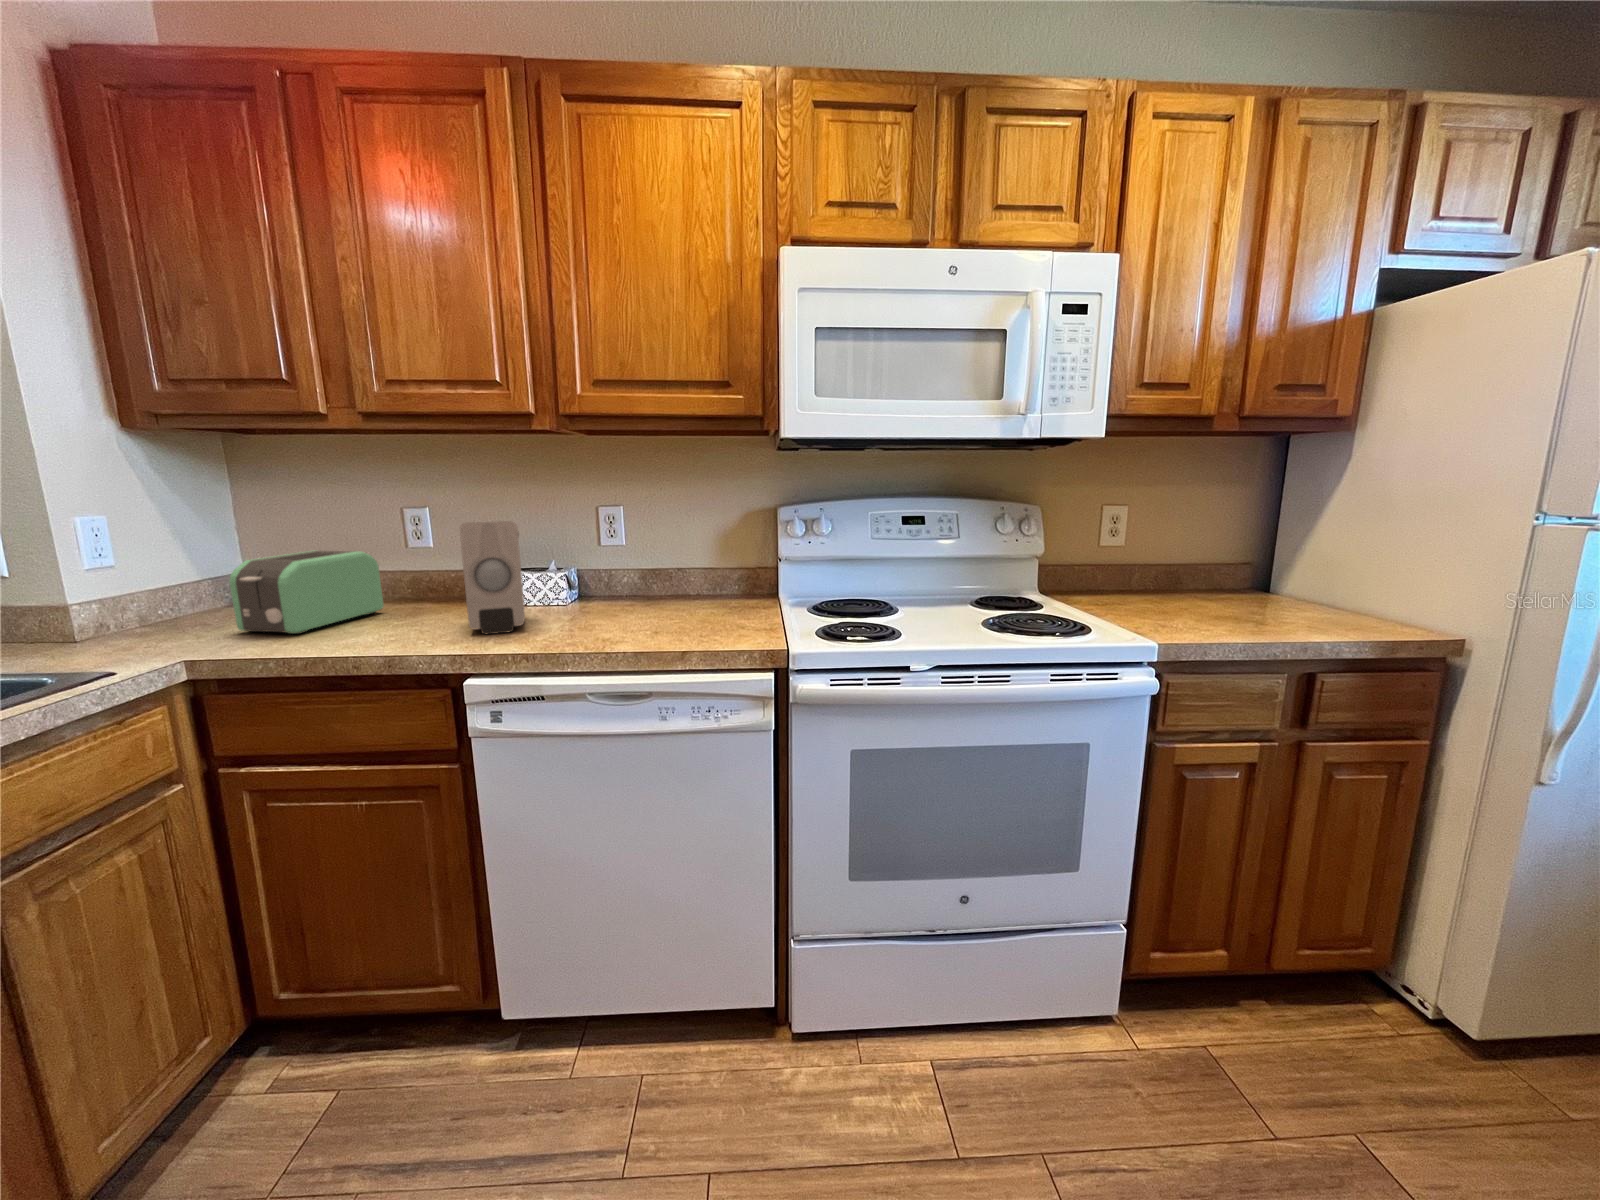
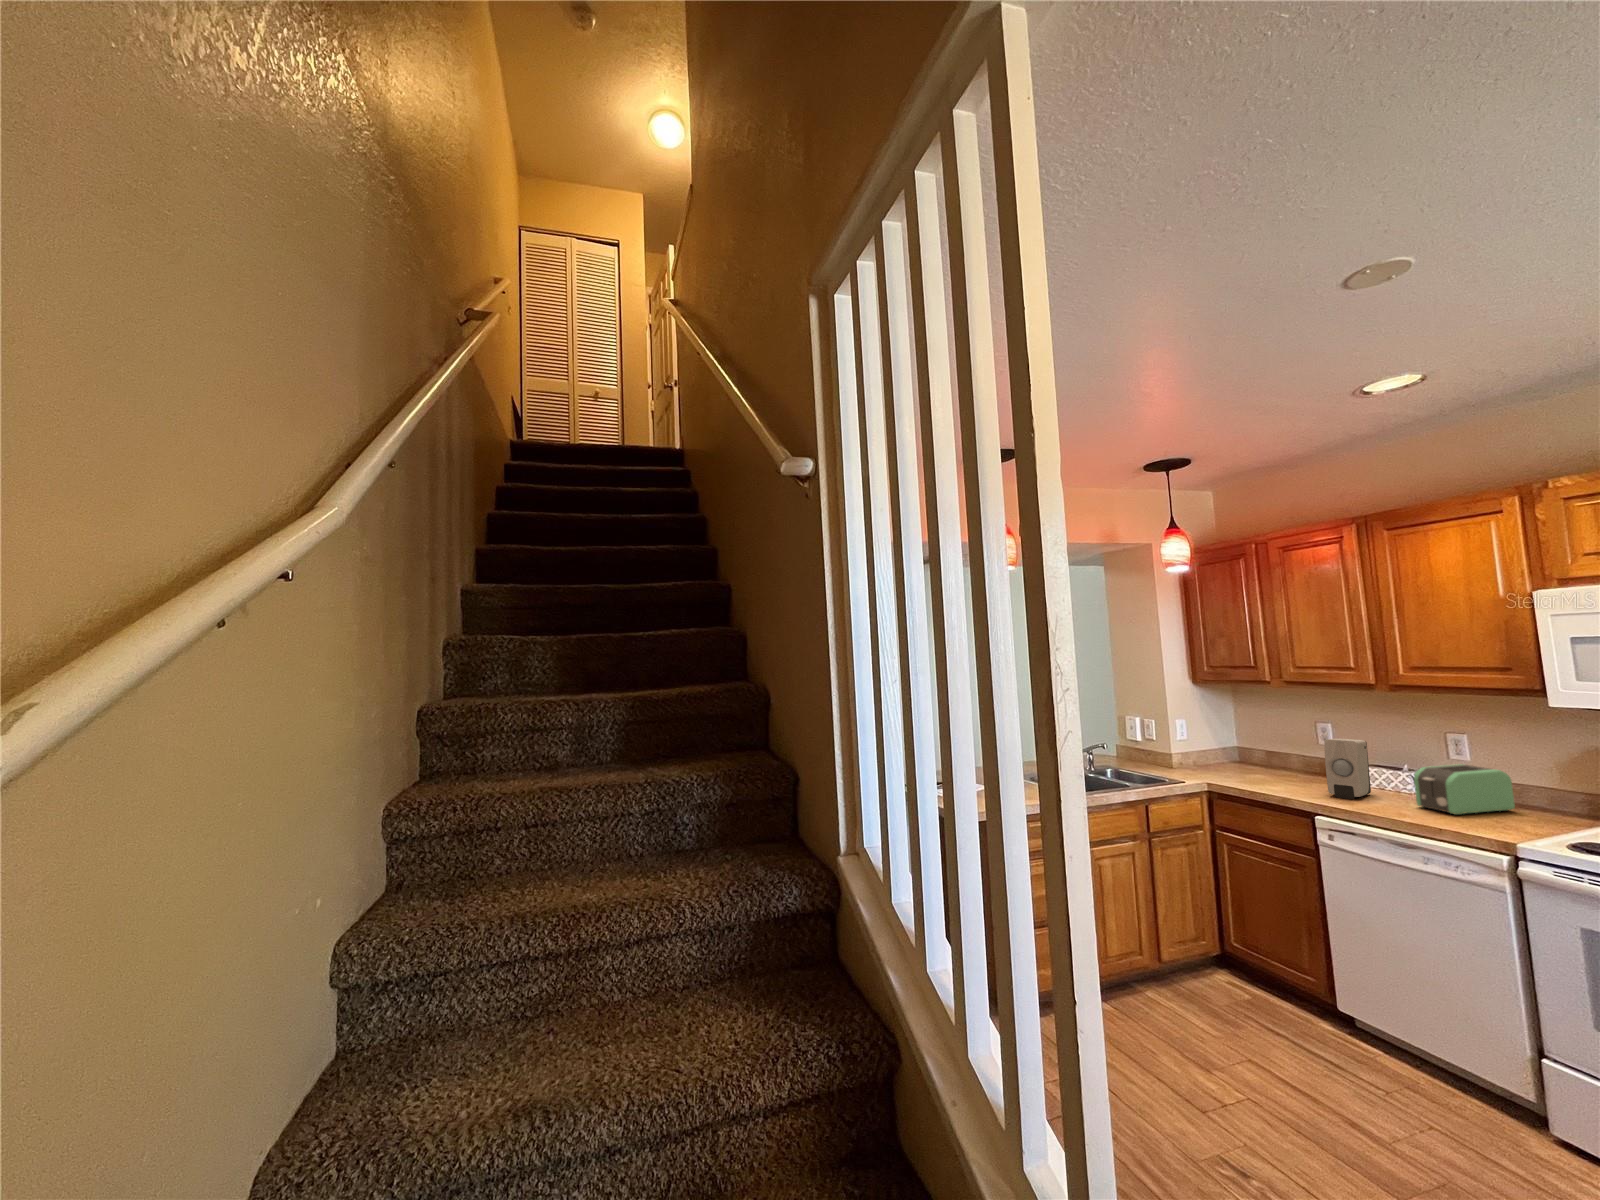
toaster: present [229,551,384,634] -> present [1414,764,1515,815]

